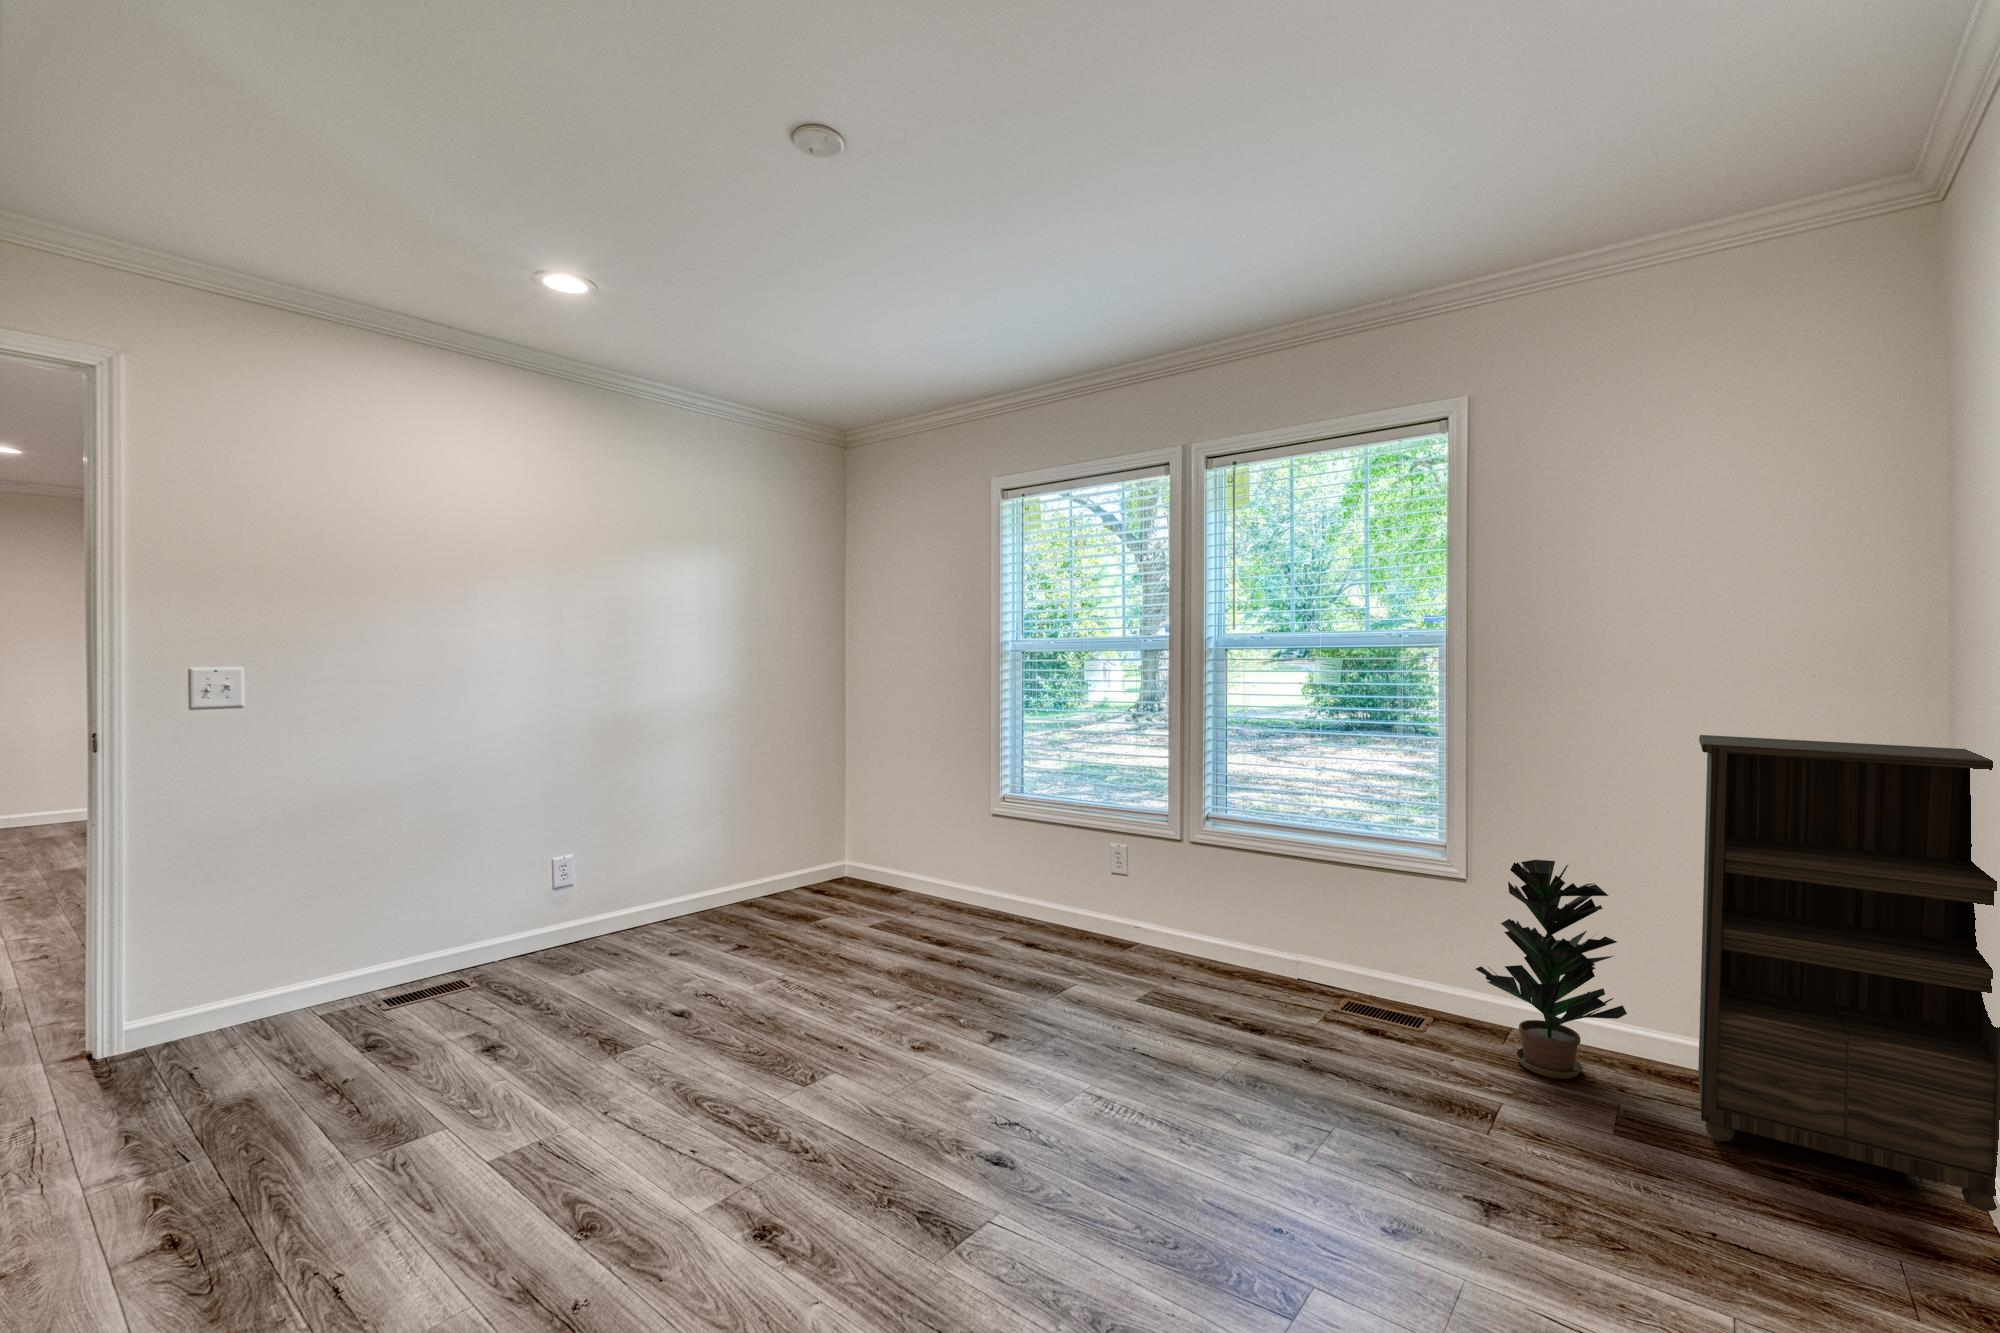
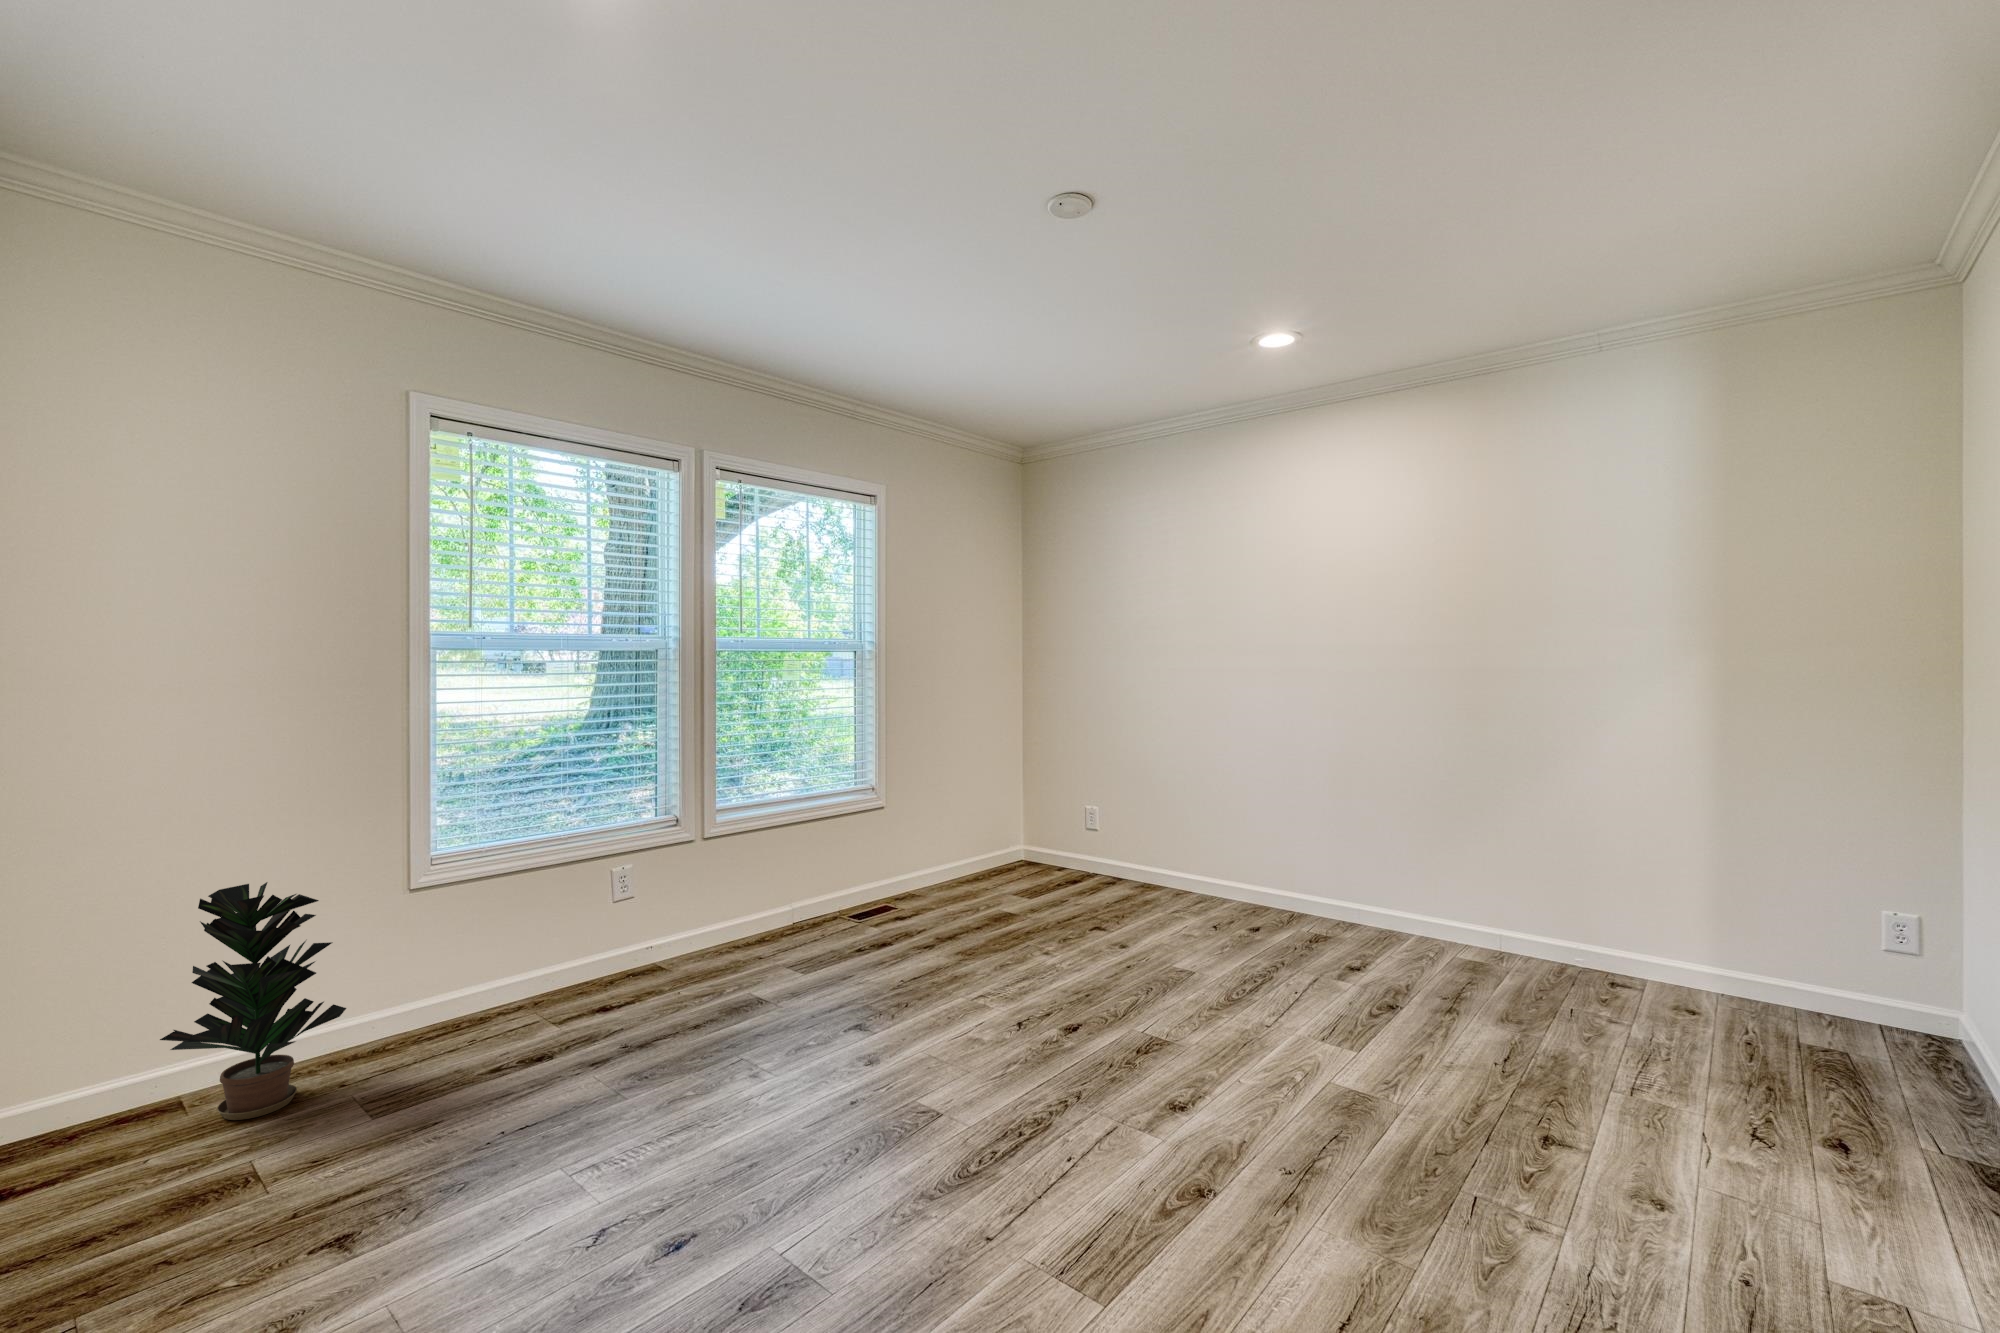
bookshelf: present [1698,735,2000,1211] -> none [388,721,617,1076]

